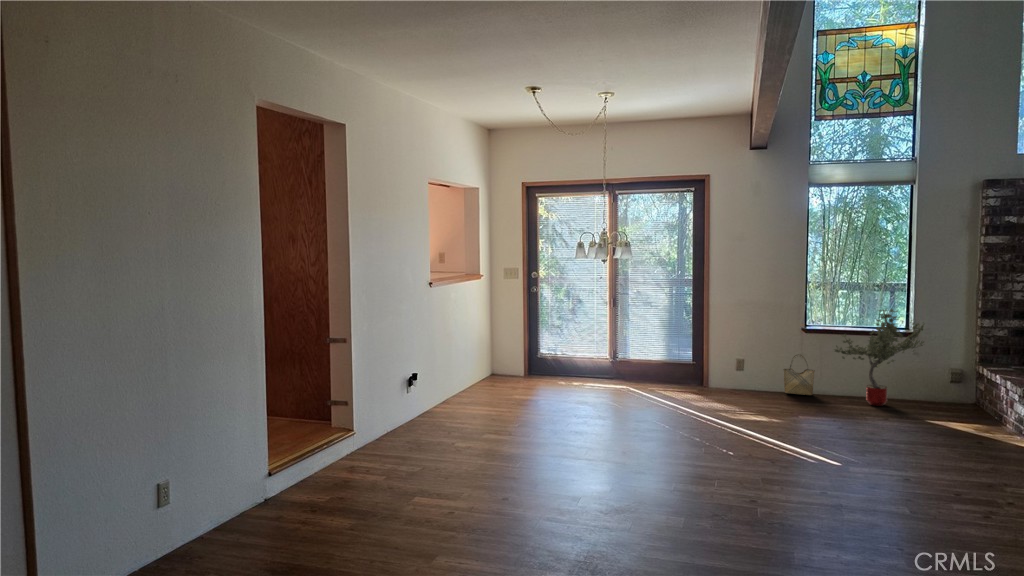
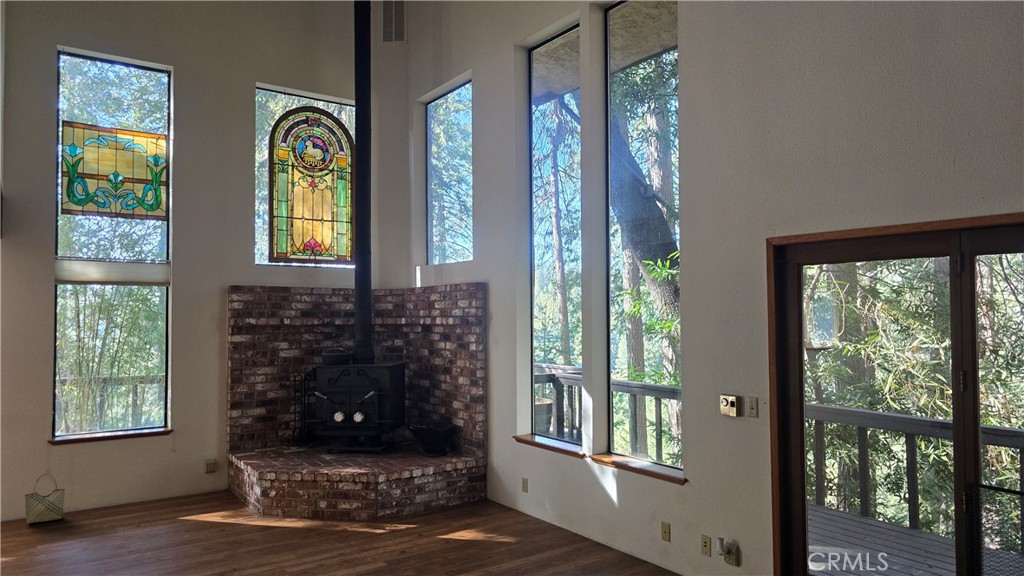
potted tree: present [835,309,924,406] -> none [85,410,180,515]

